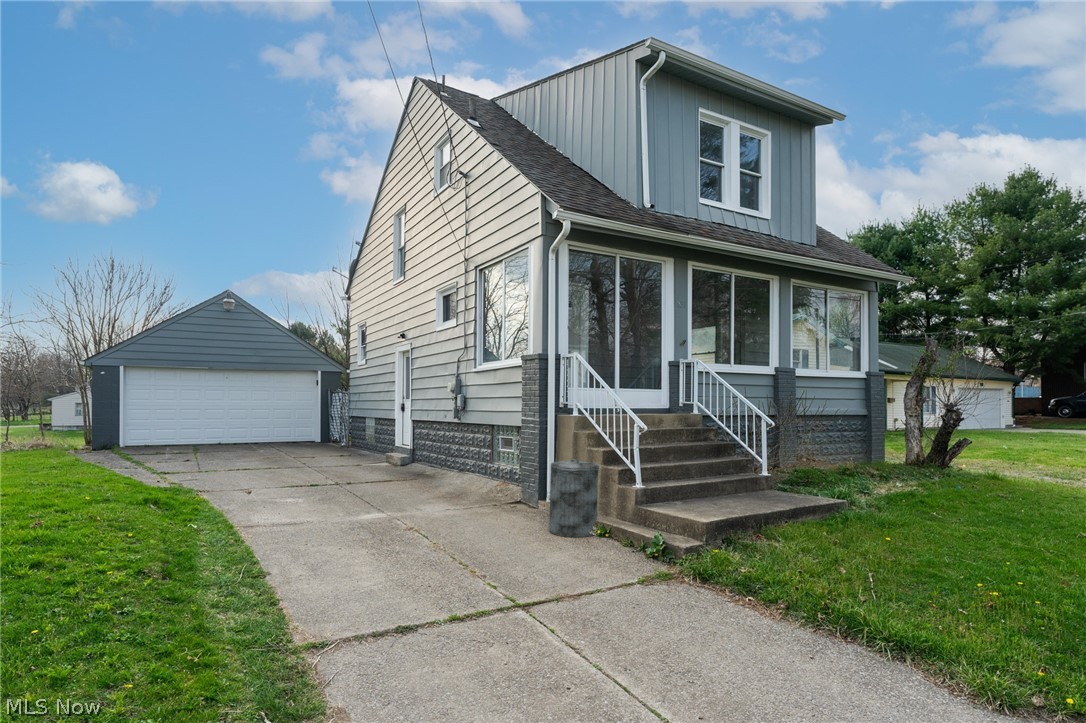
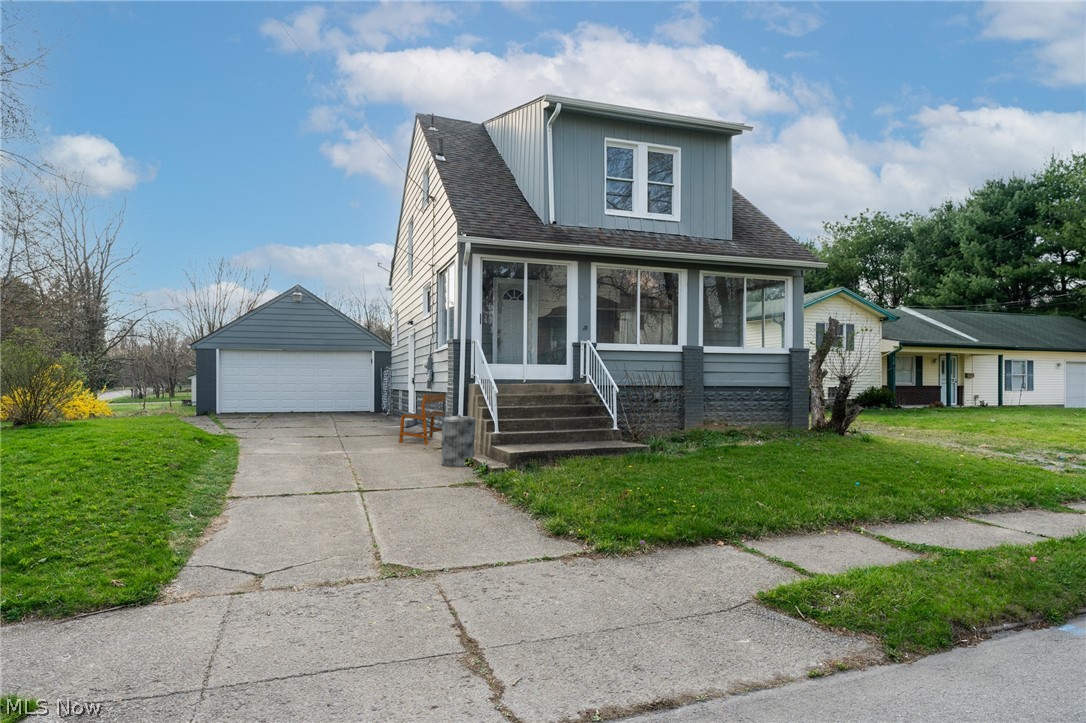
bench: none [430,423,494,495] -> present [399,393,445,445]

